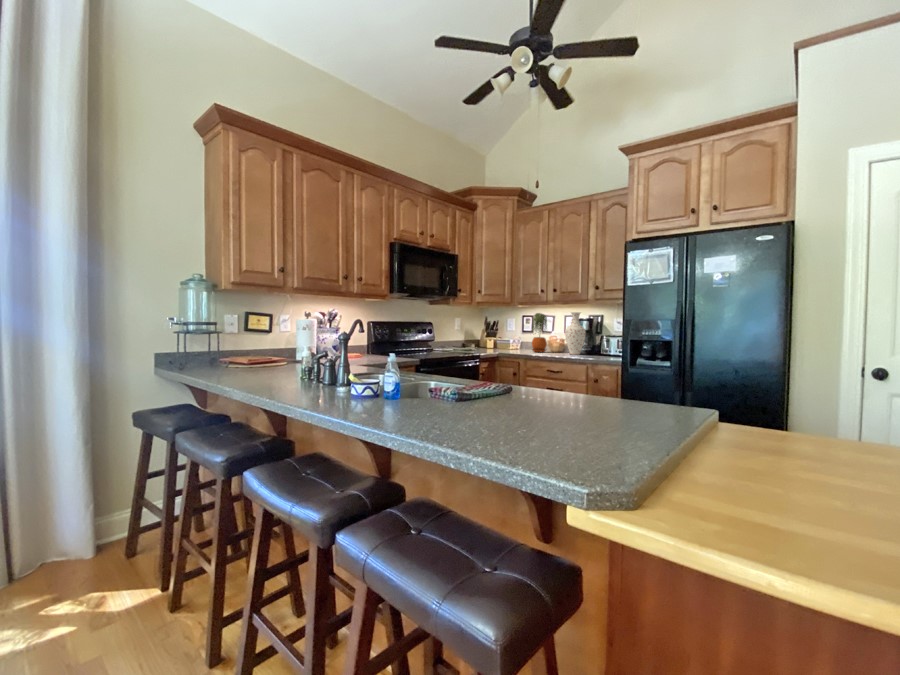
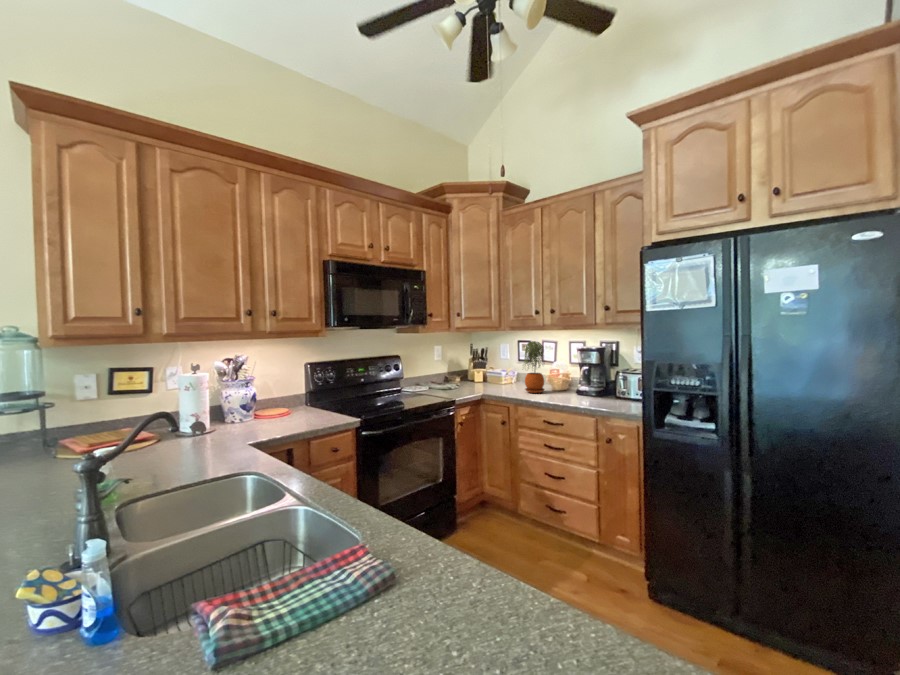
vase: present [565,312,586,355] -> none [567,342,594,399]

